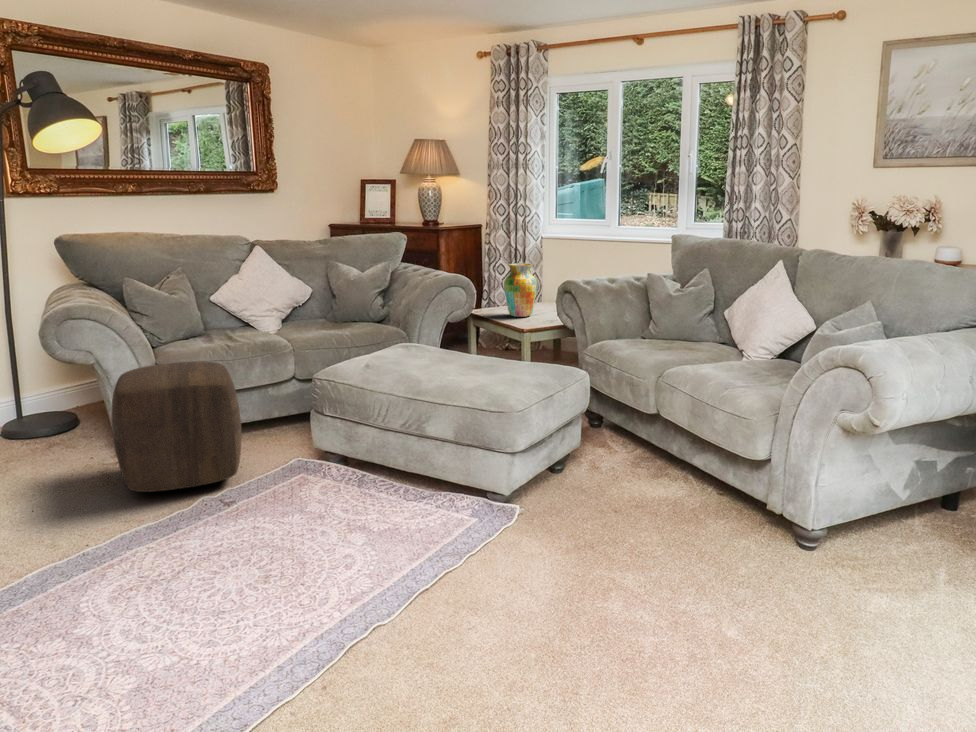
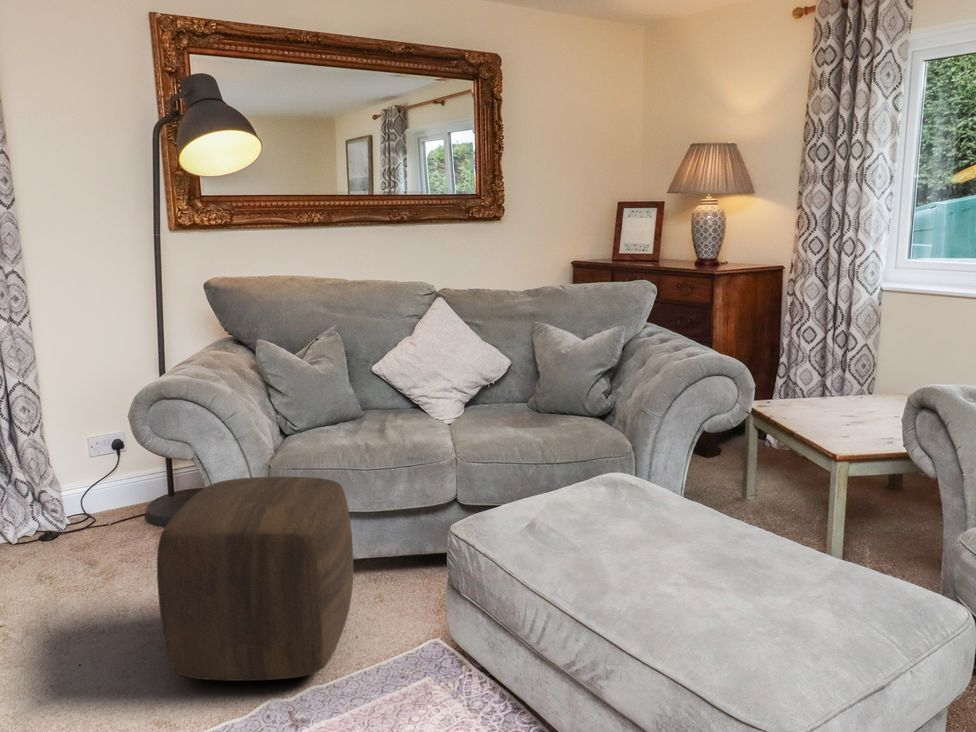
vase: present [504,263,537,317] -> none [808,334,867,421]

